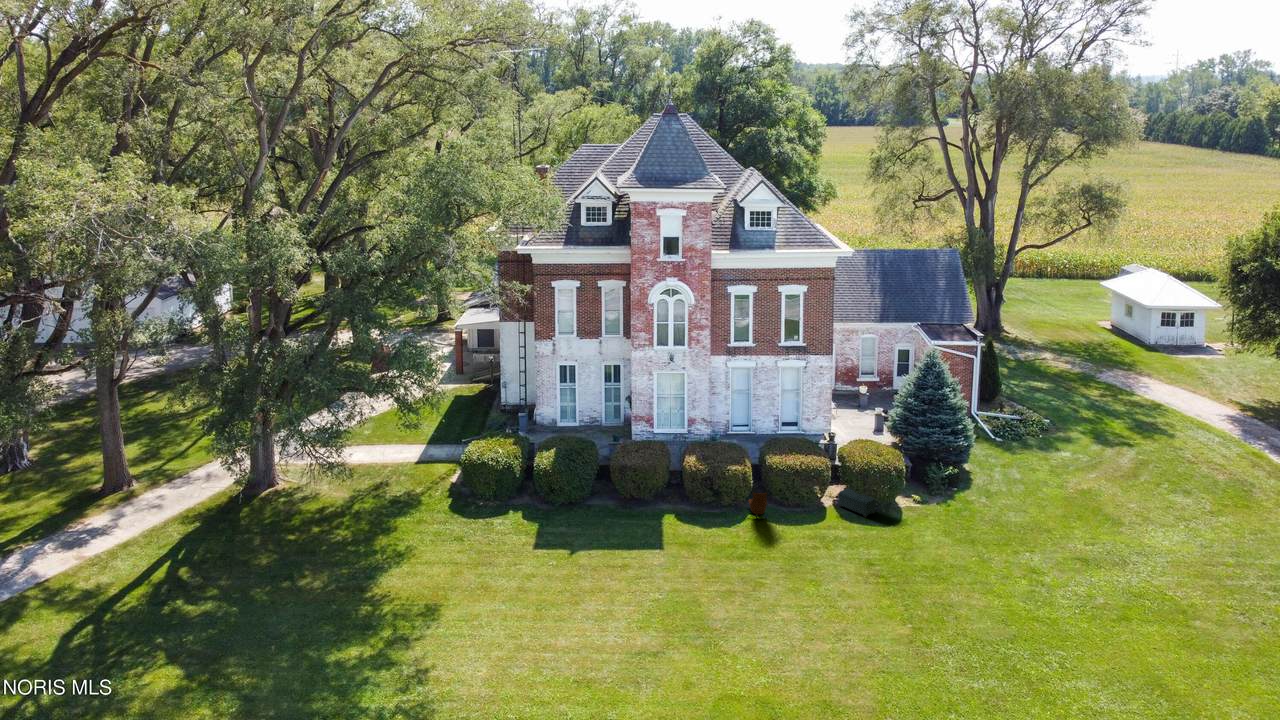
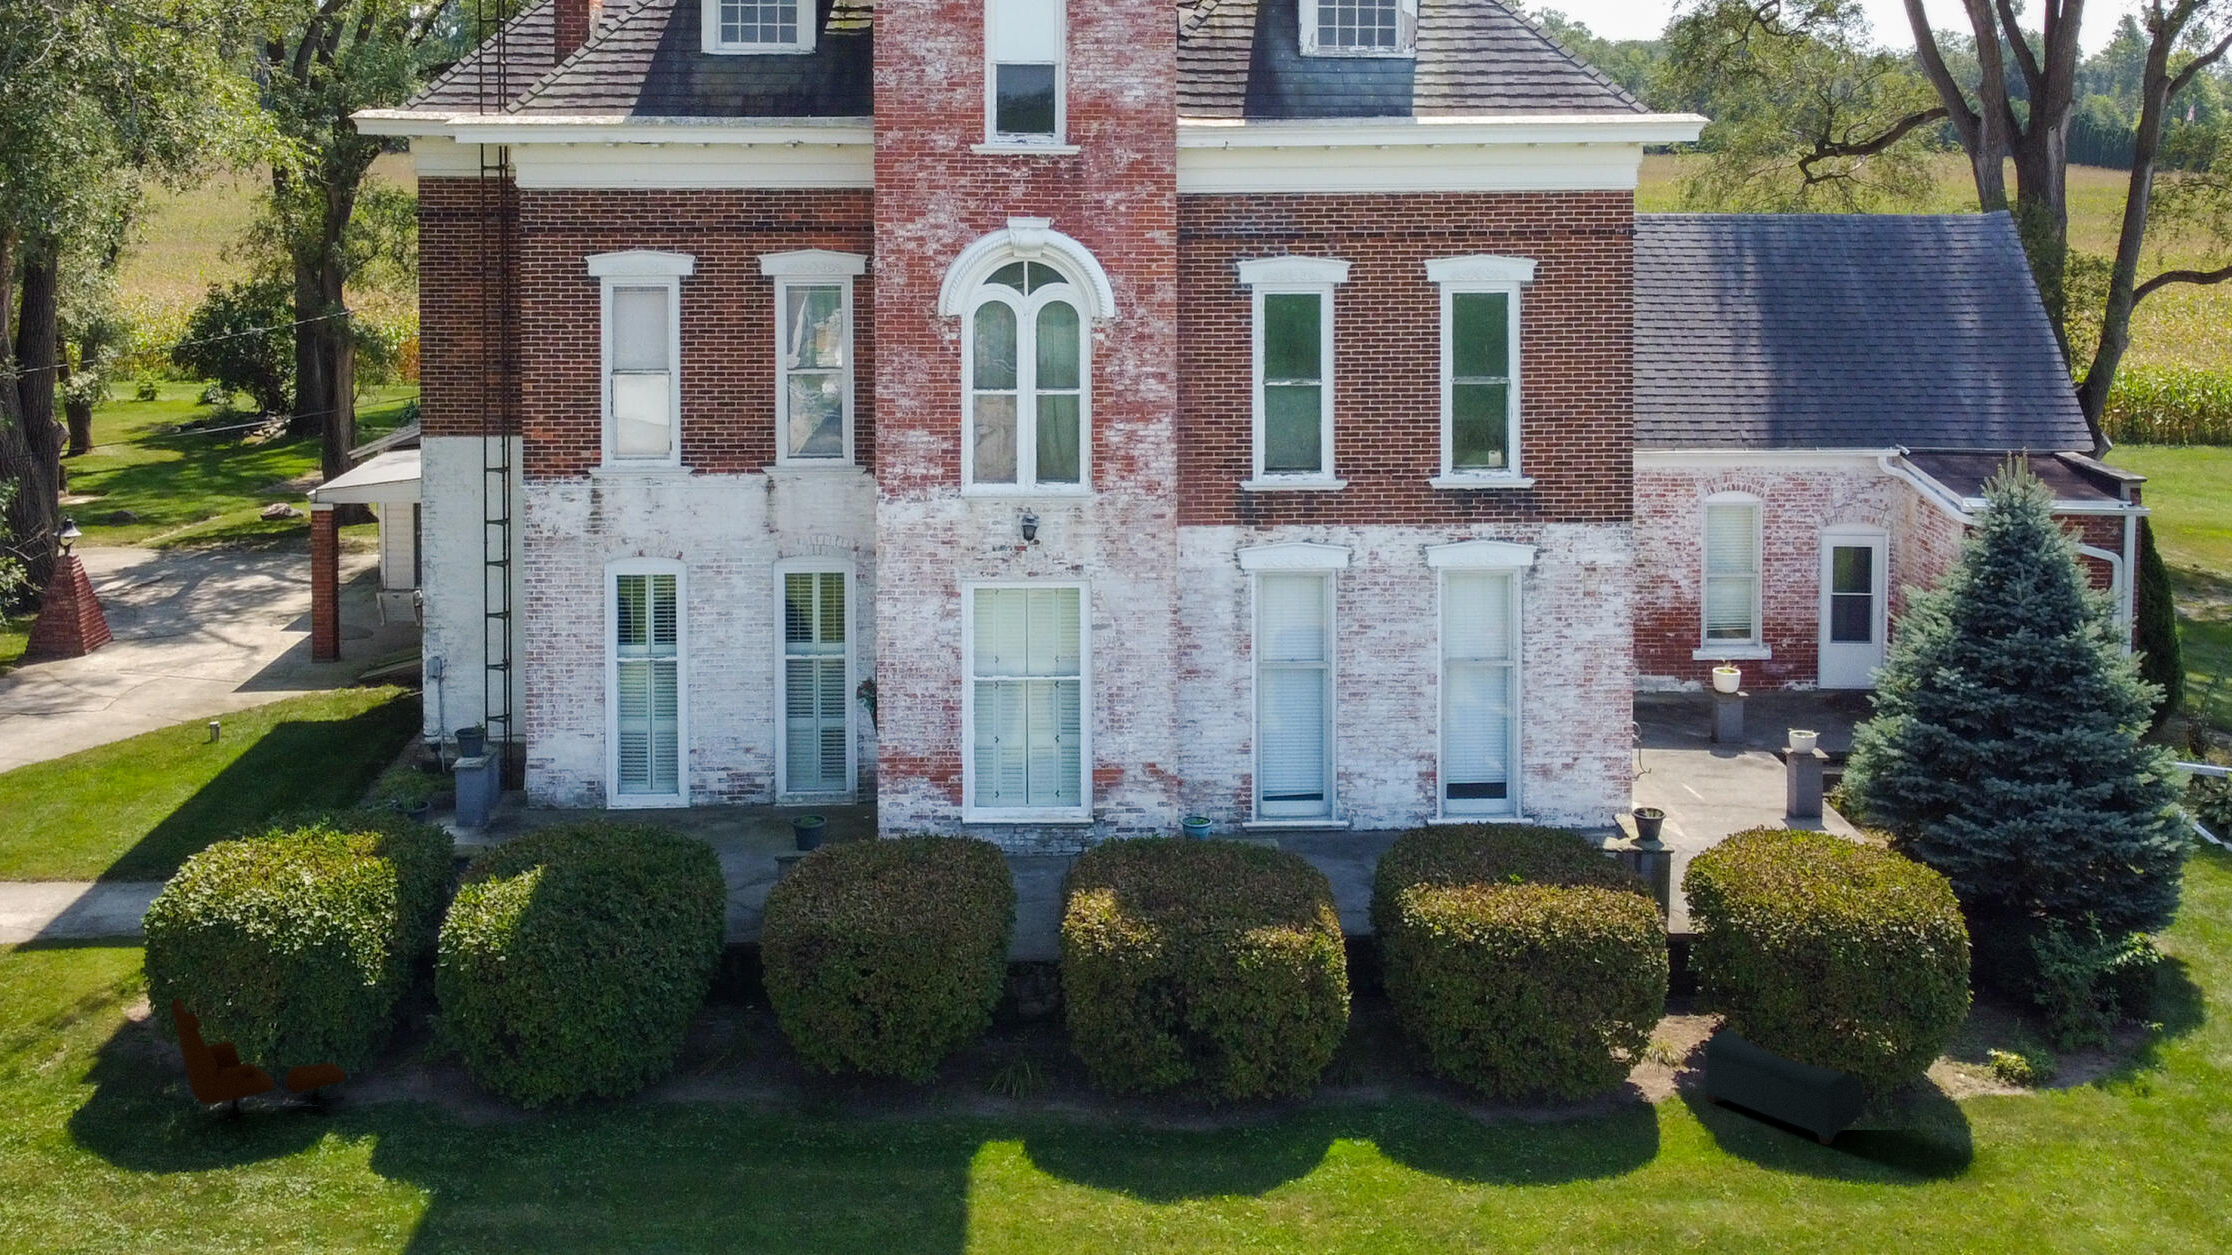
lounge chair: present [749,493,767,519] -> present [171,998,345,1138]

